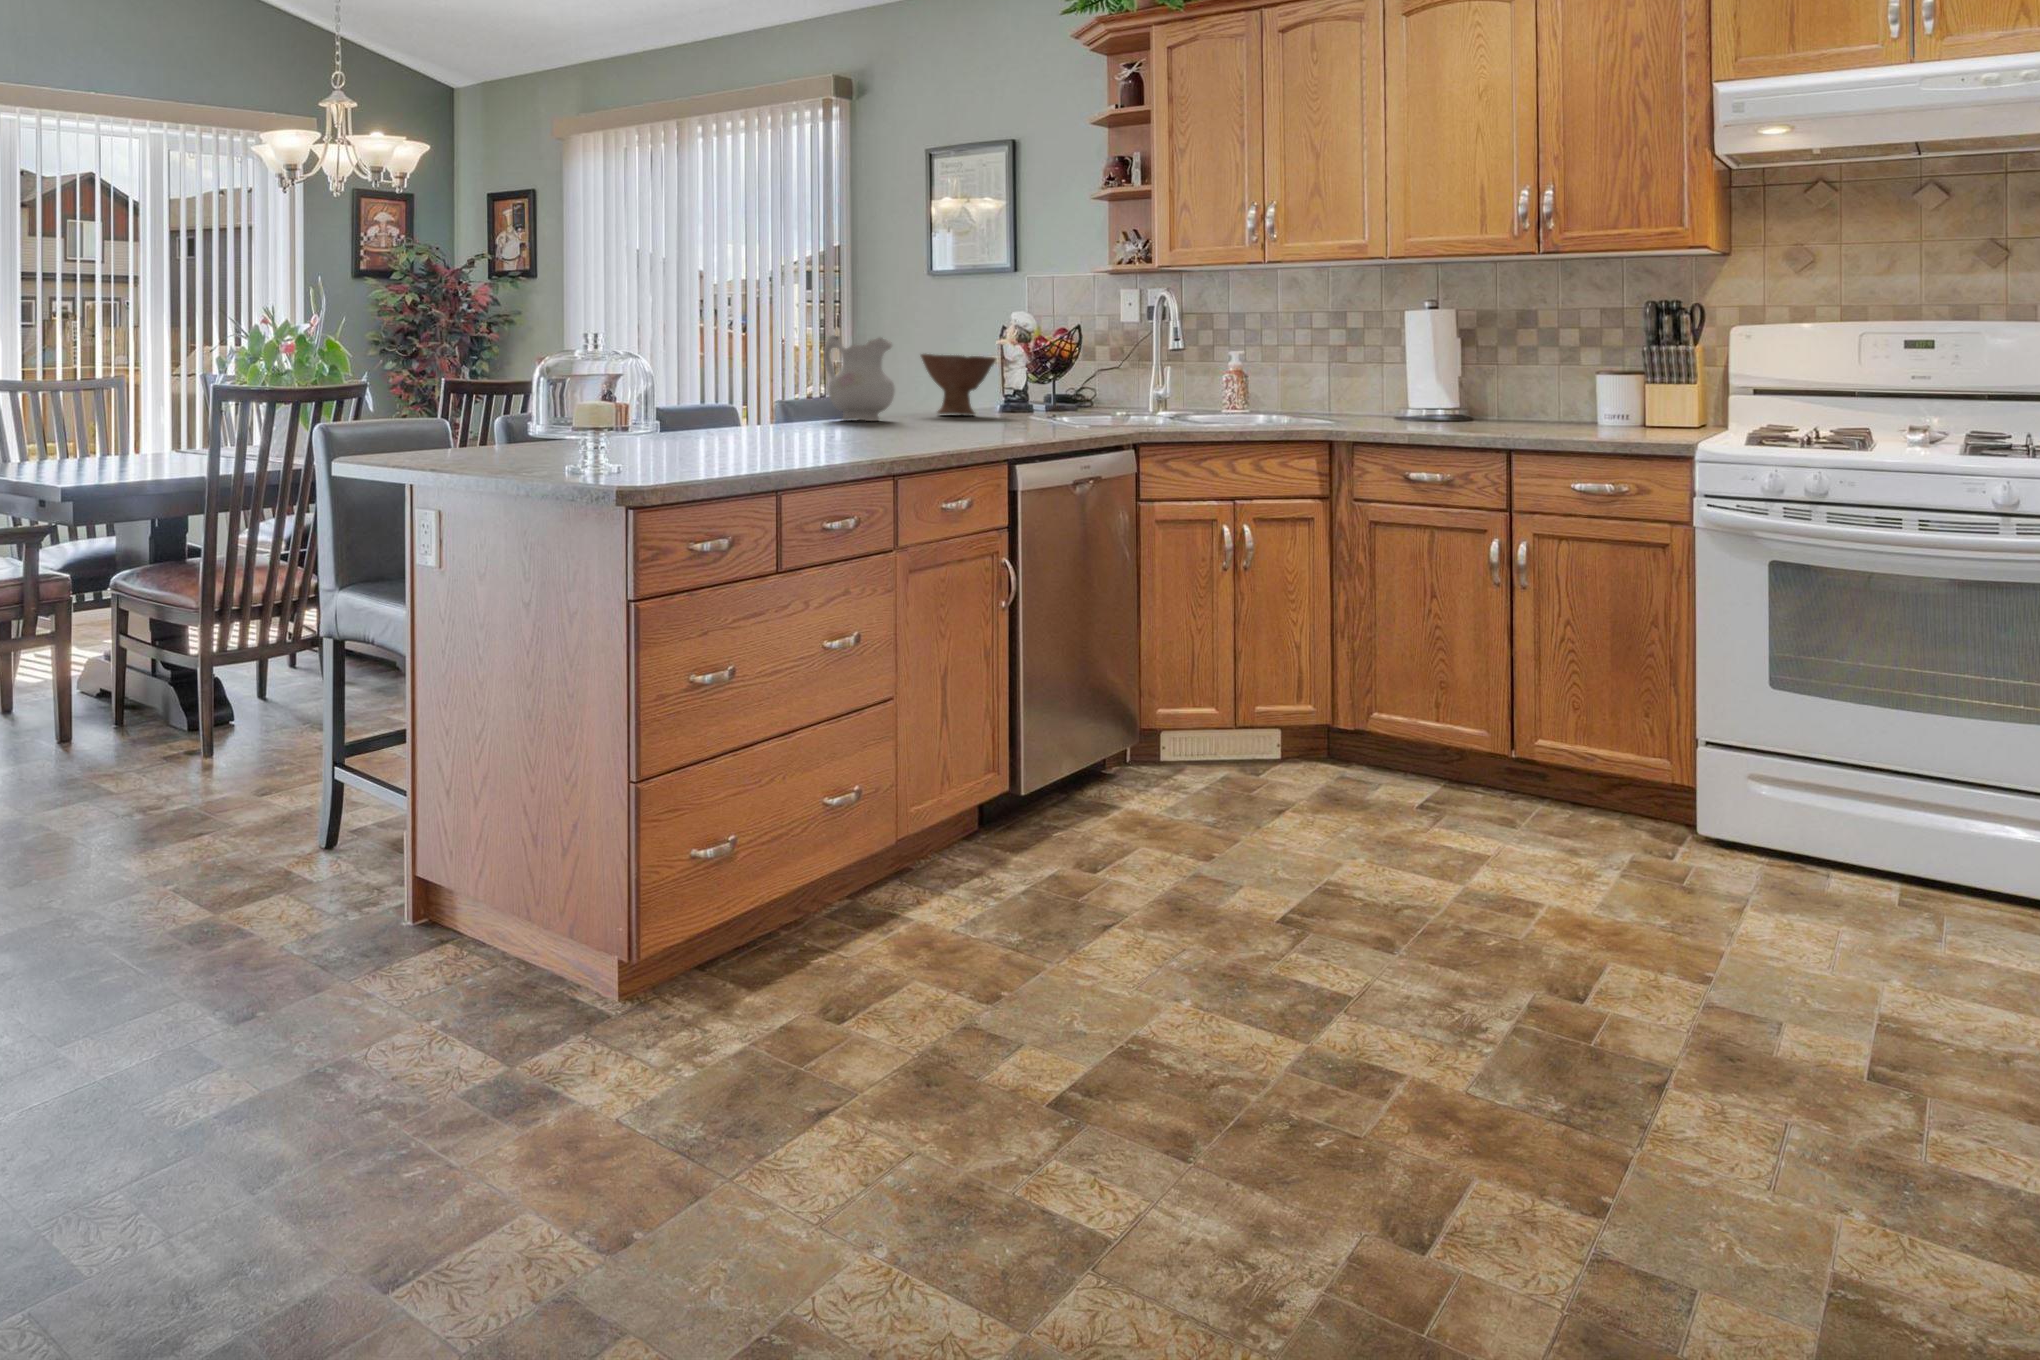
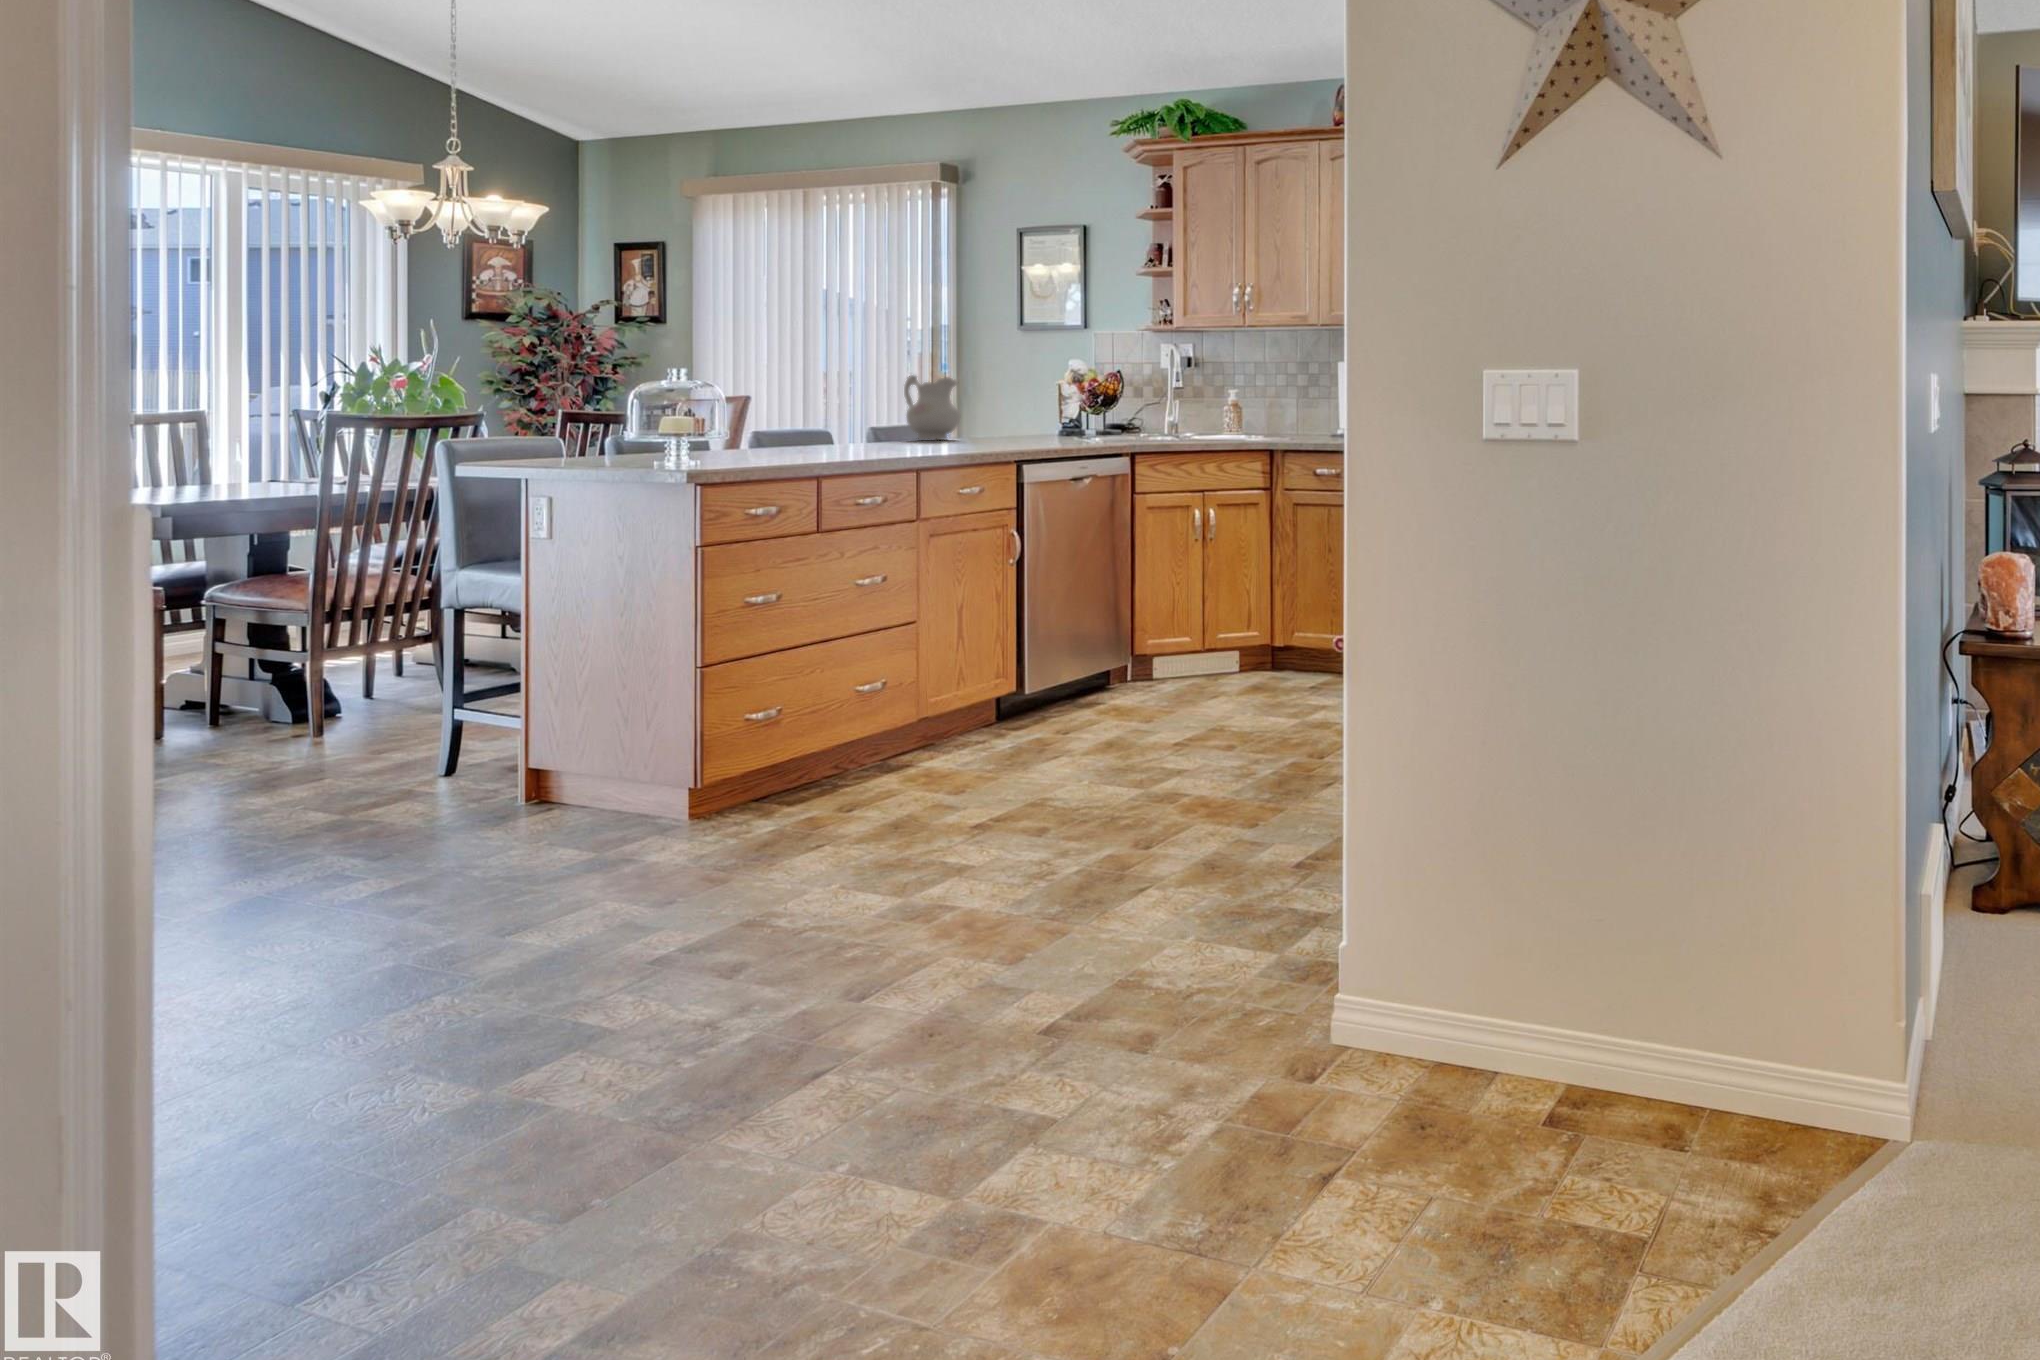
bowl: present [921,354,996,415] -> none [989,389,1050,436]

